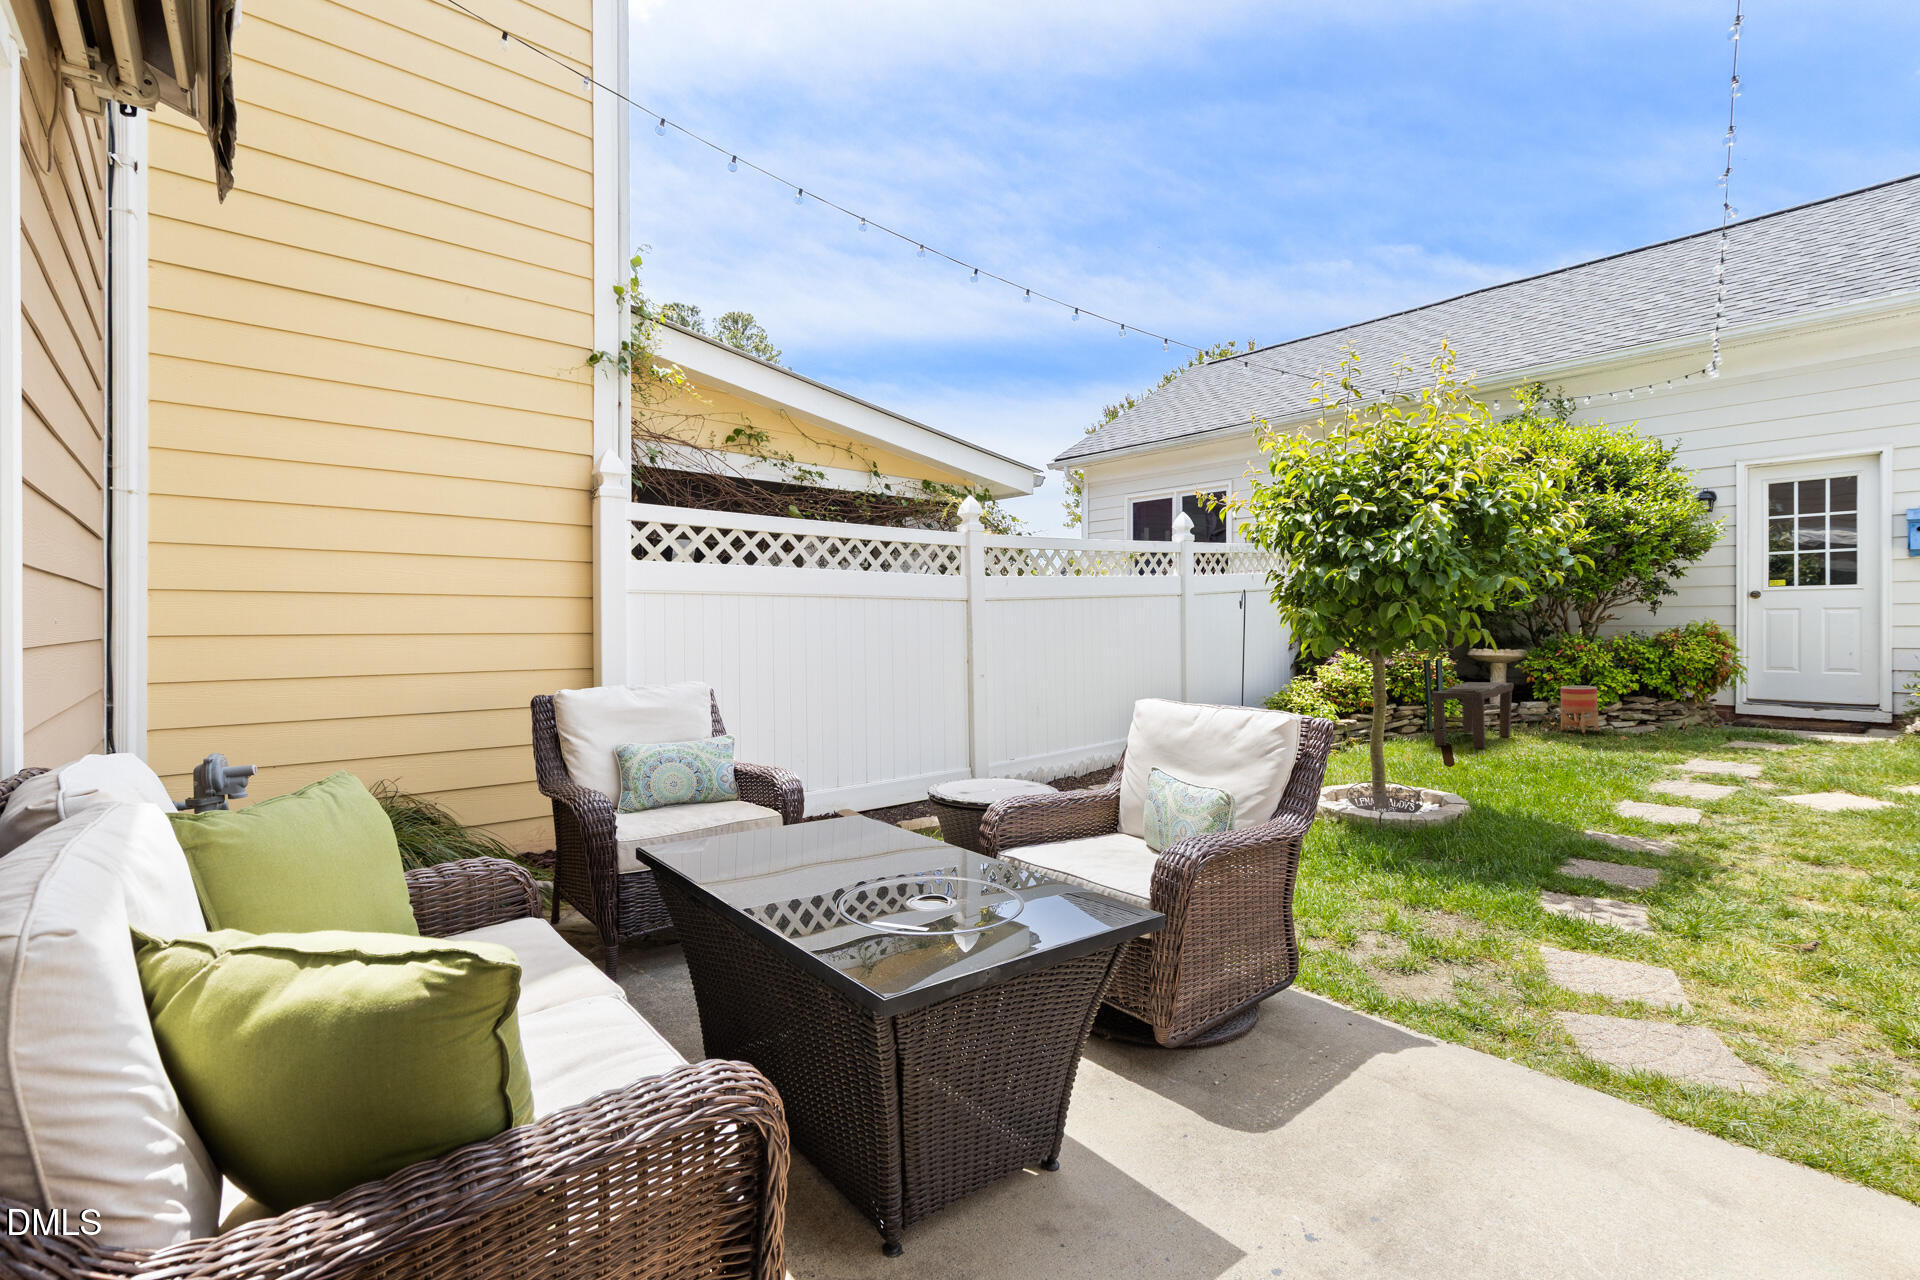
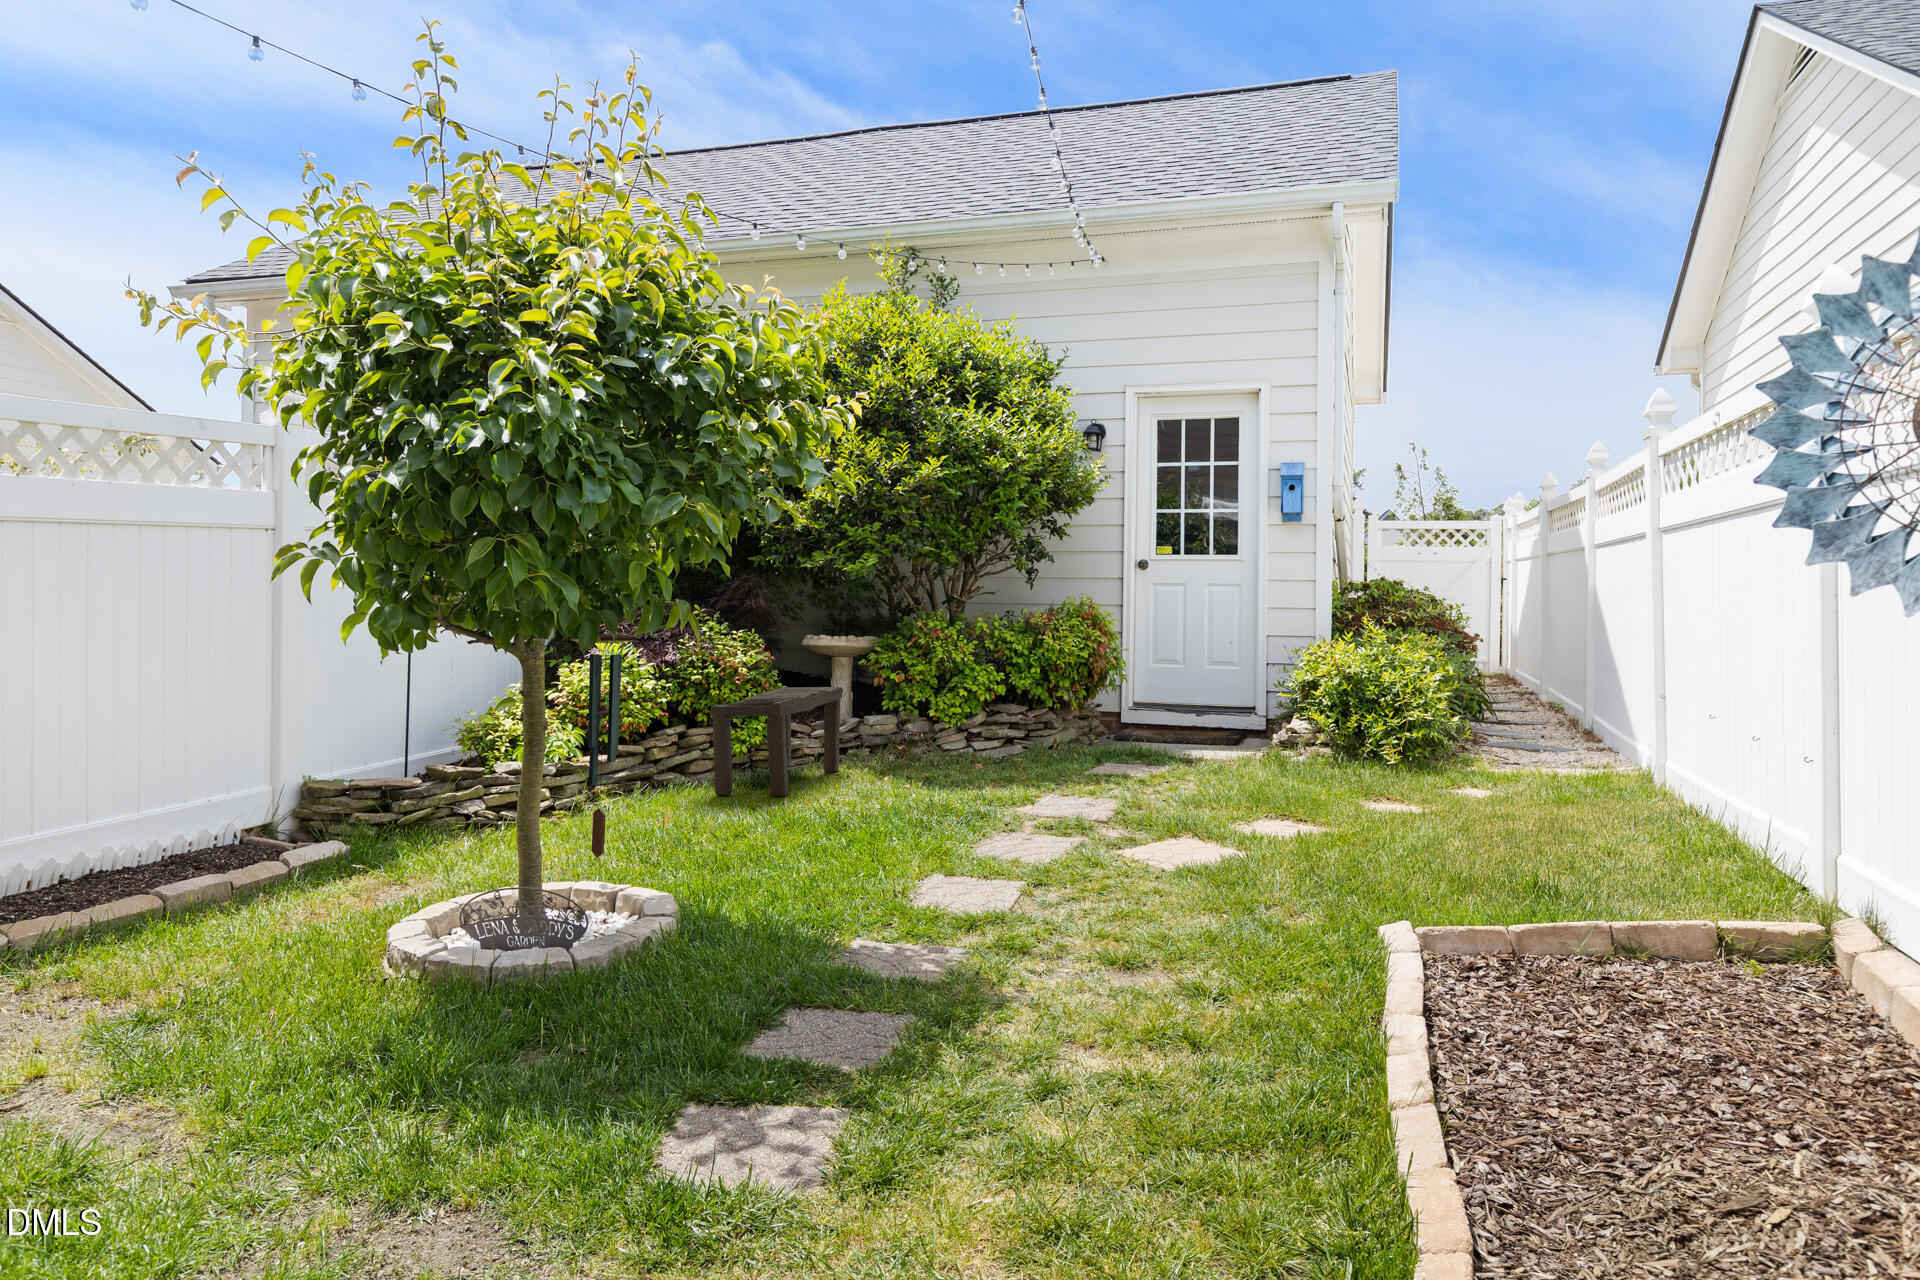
planter: present [1561,686,1599,733] -> none [911,689,958,759]

